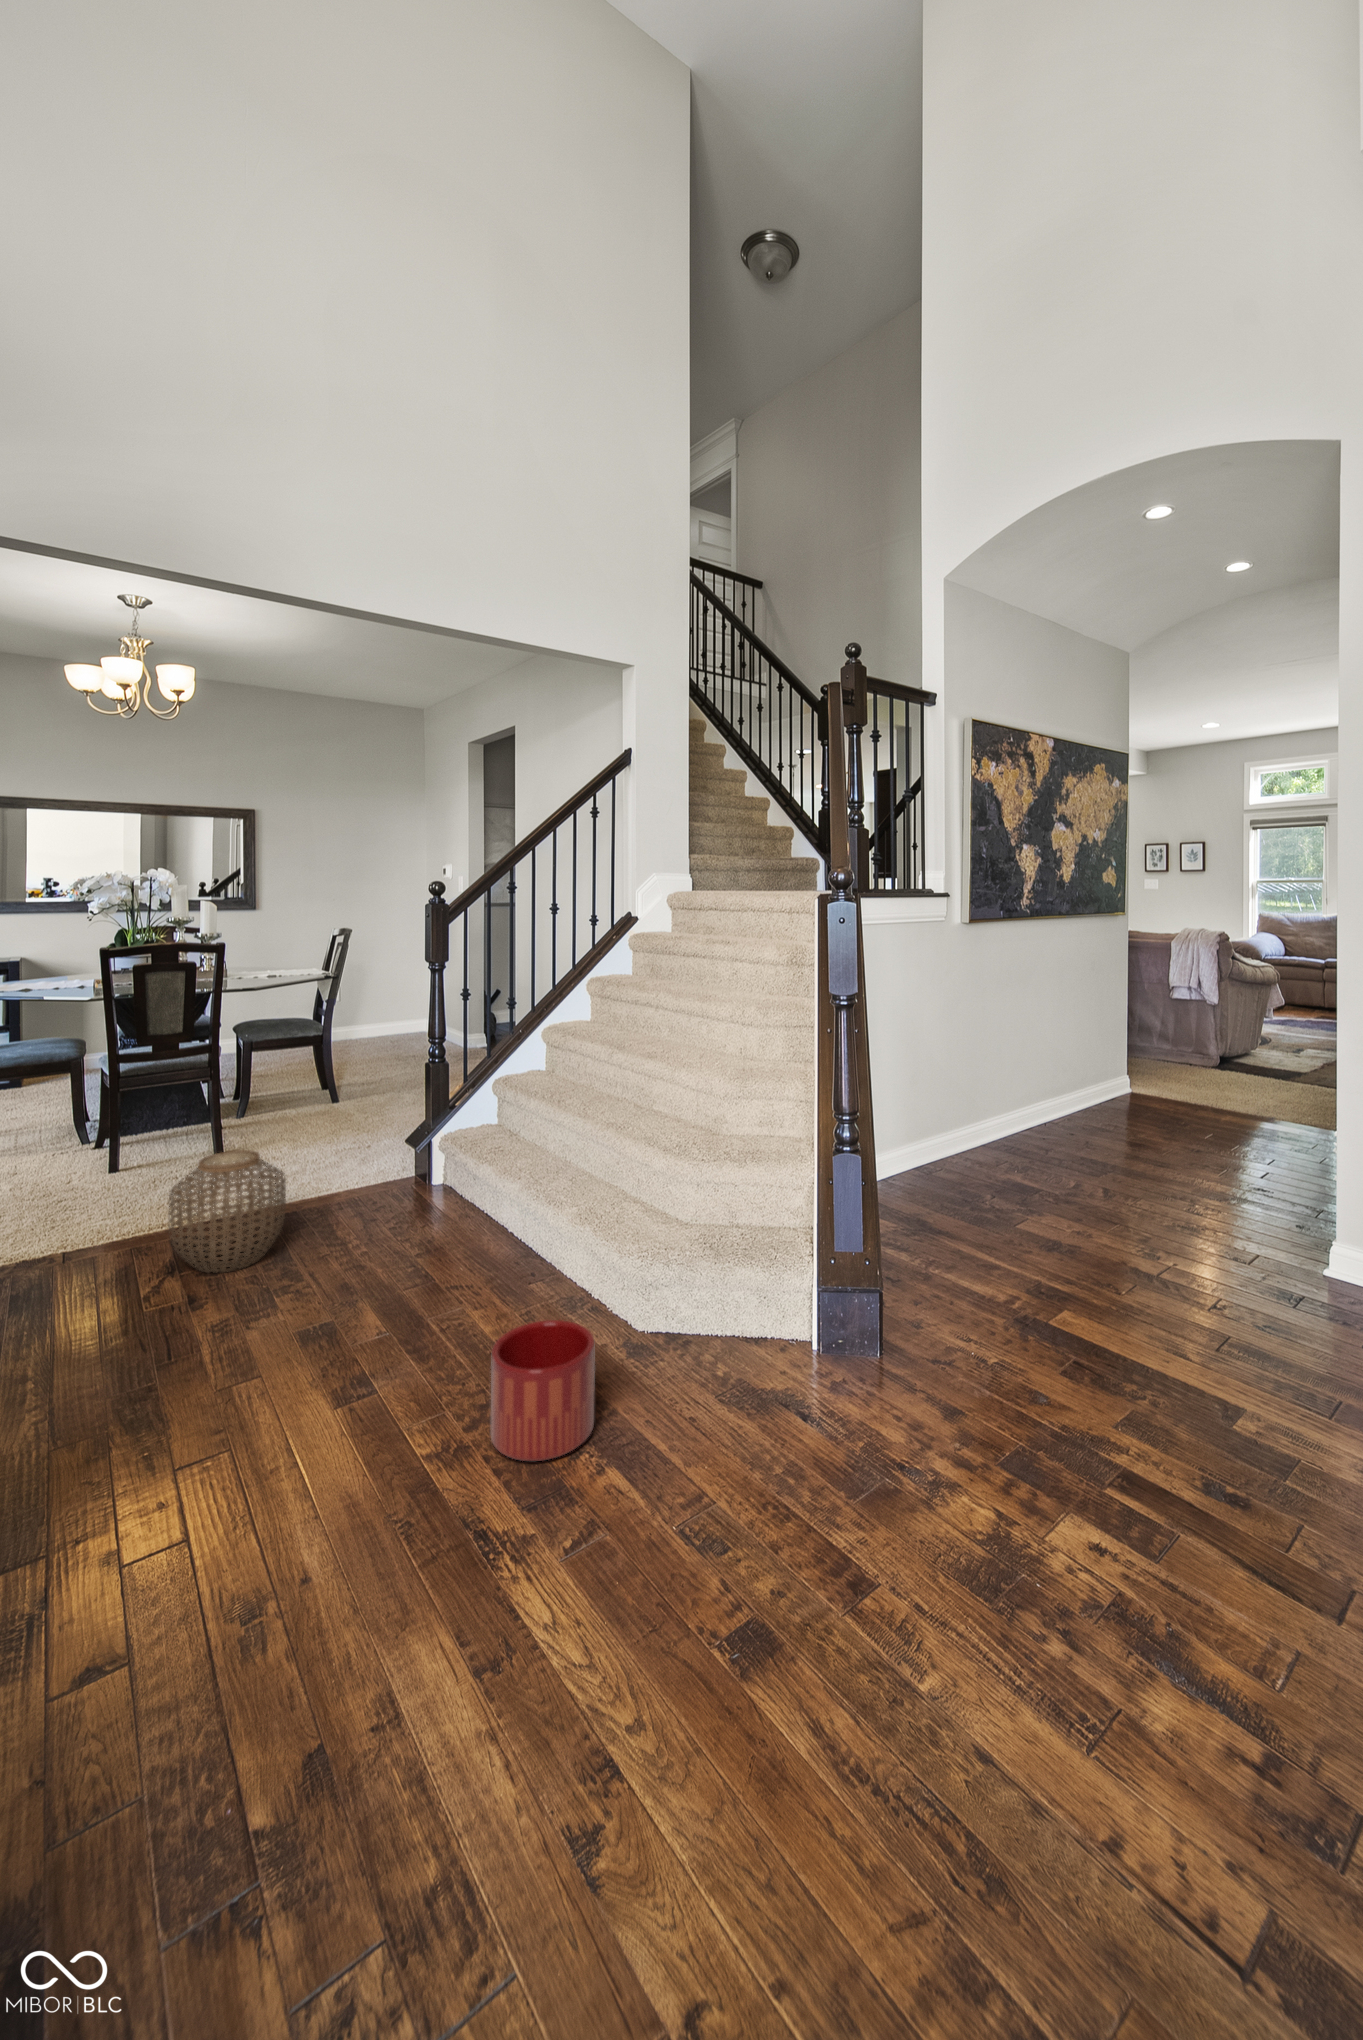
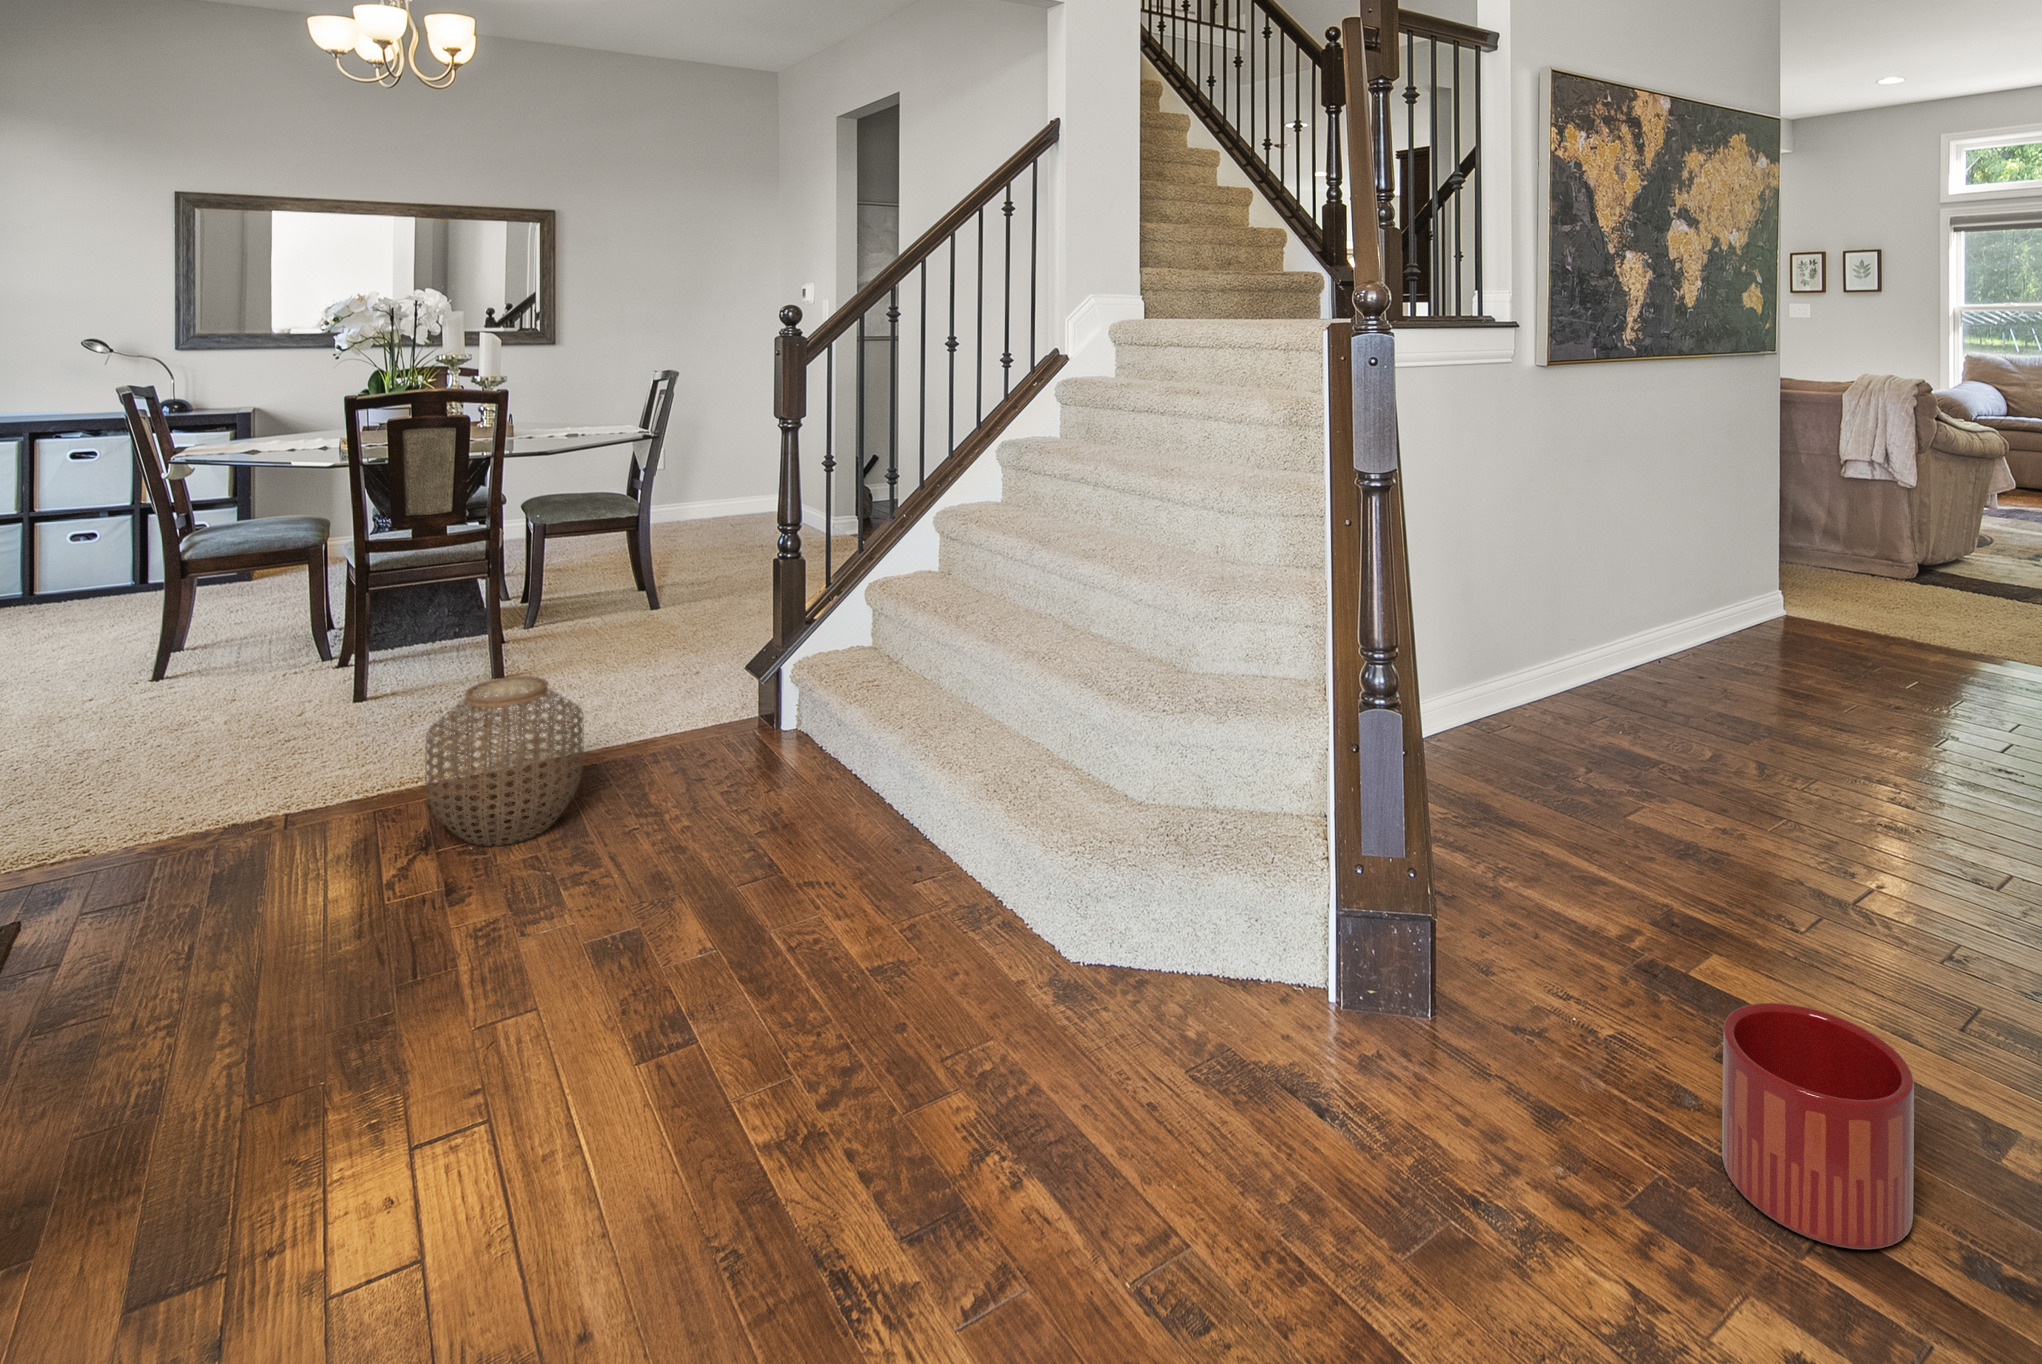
planter: present [491,1320,595,1461] -> present [1722,1003,1914,1249]

